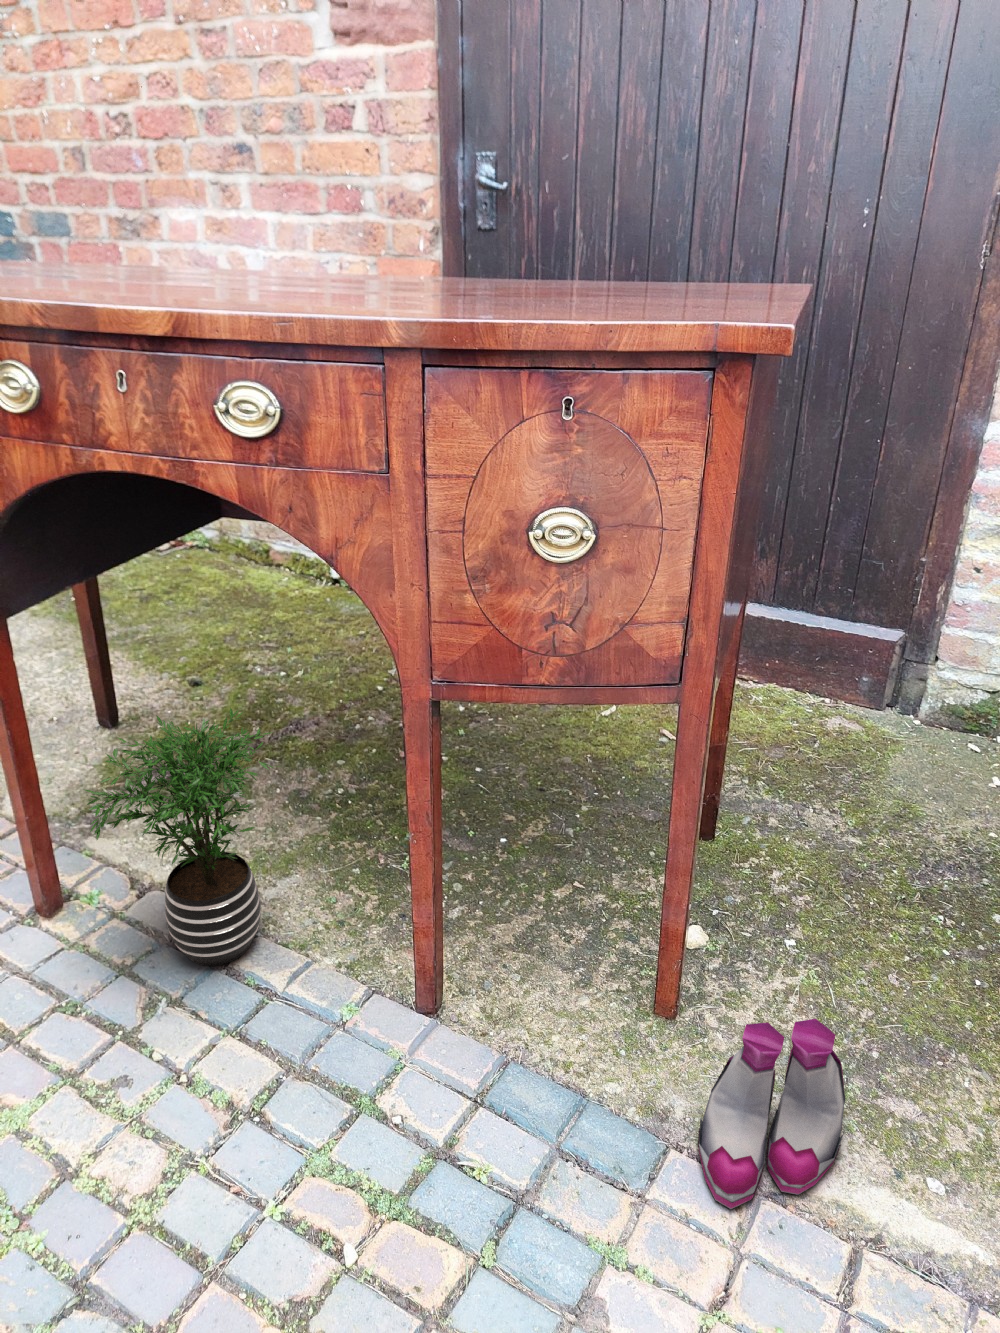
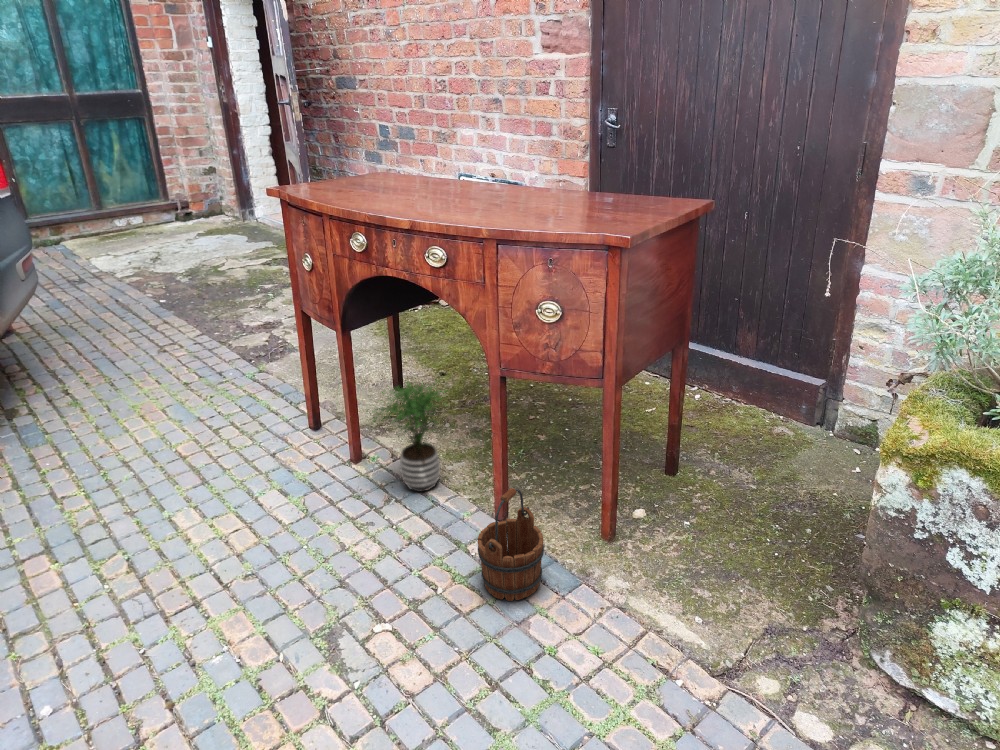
wooden bucket: none [436,975,597,1245] -> present [477,488,544,601]
boots: present [698,1019,845,1209] -> none [591,532,665,609]

